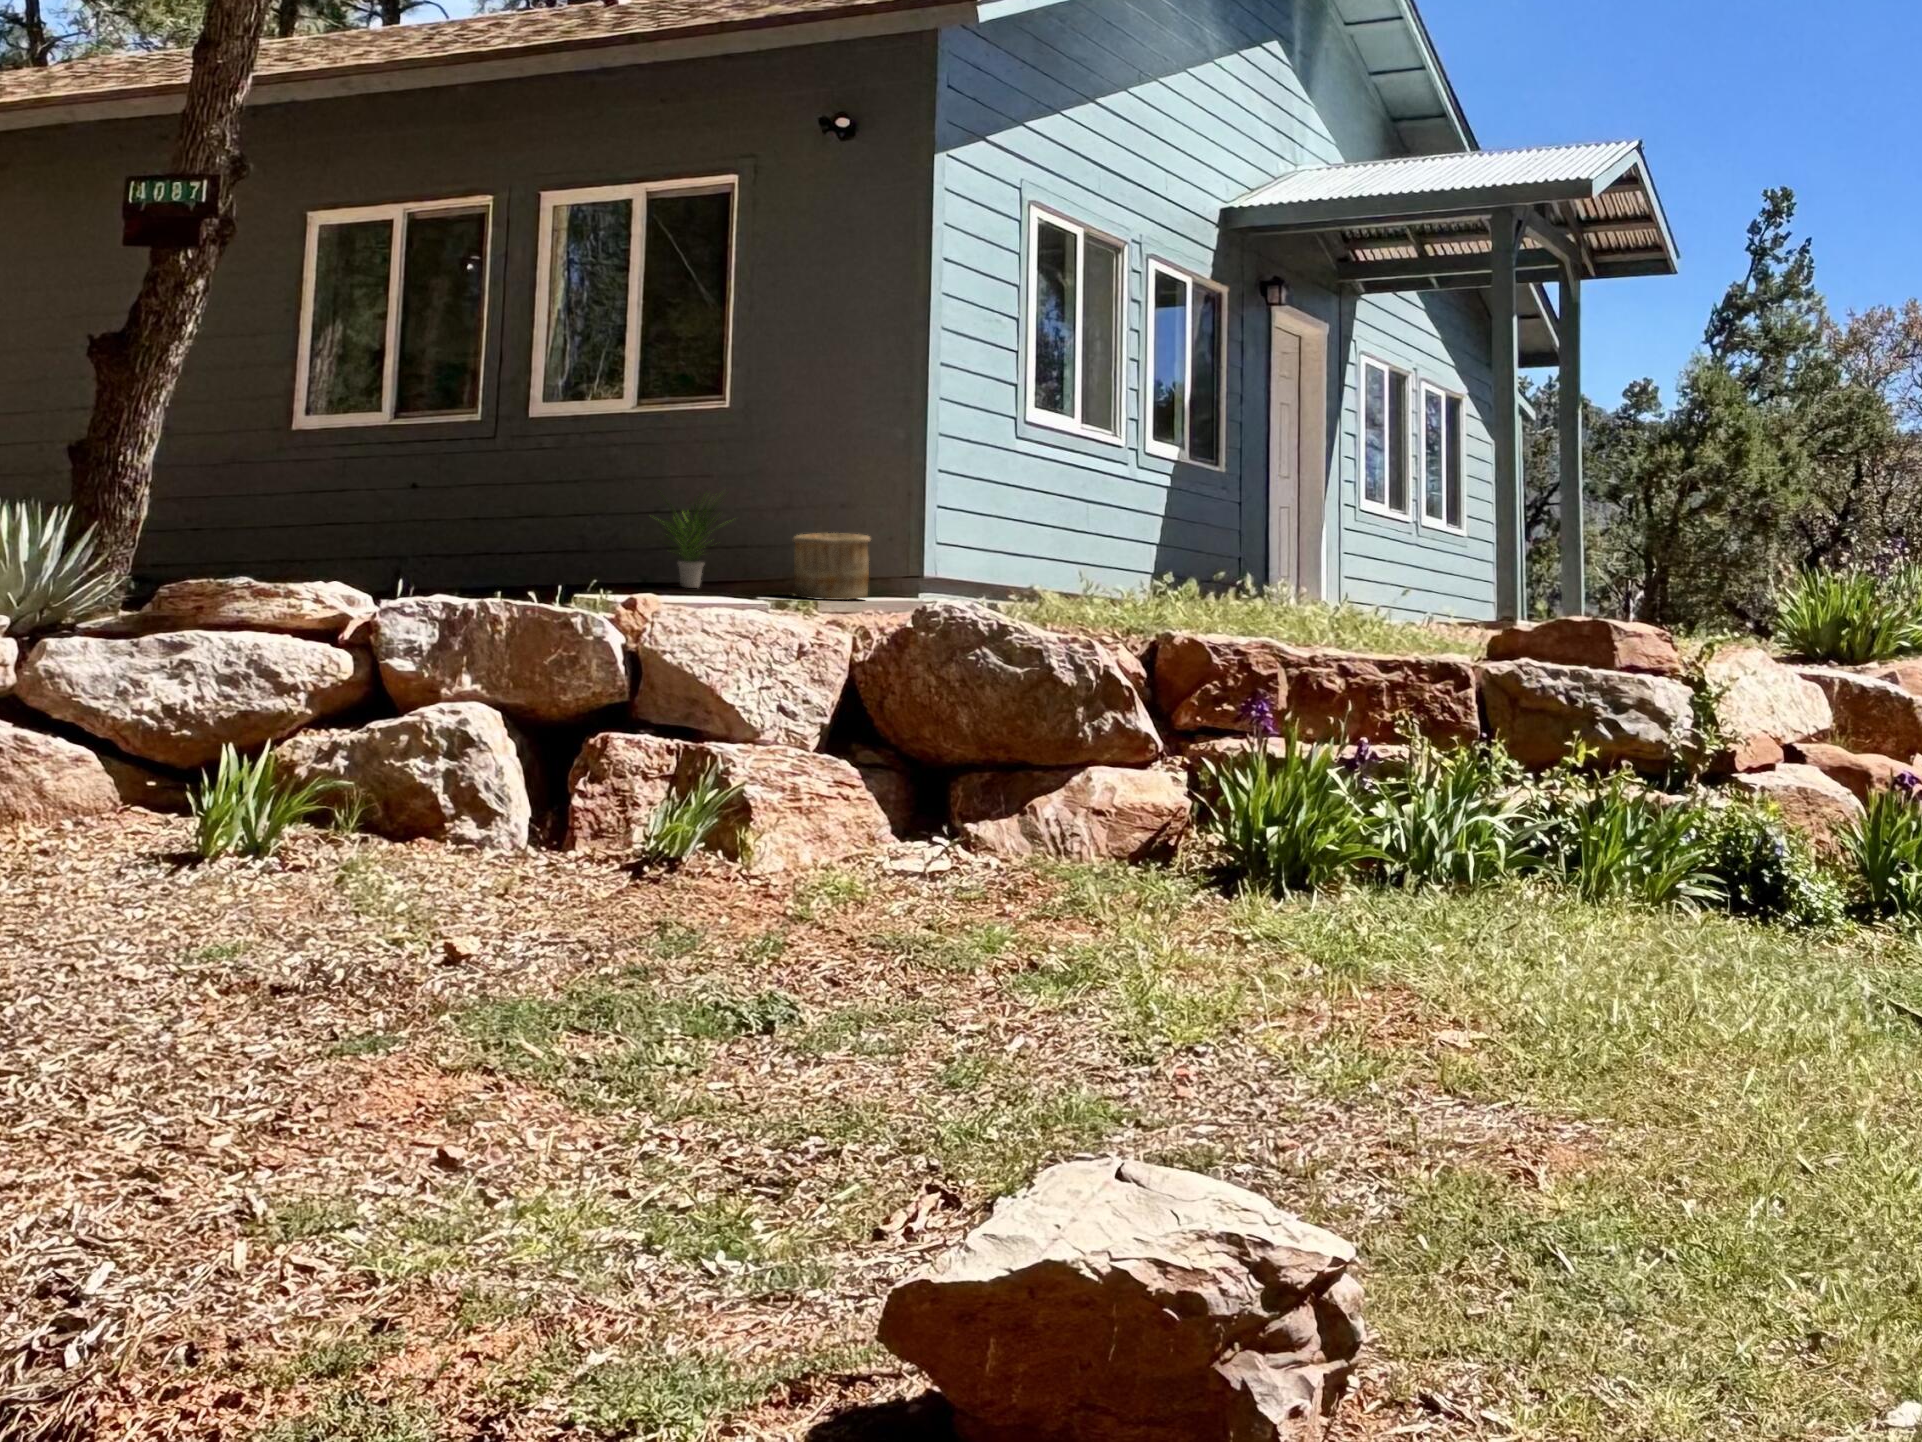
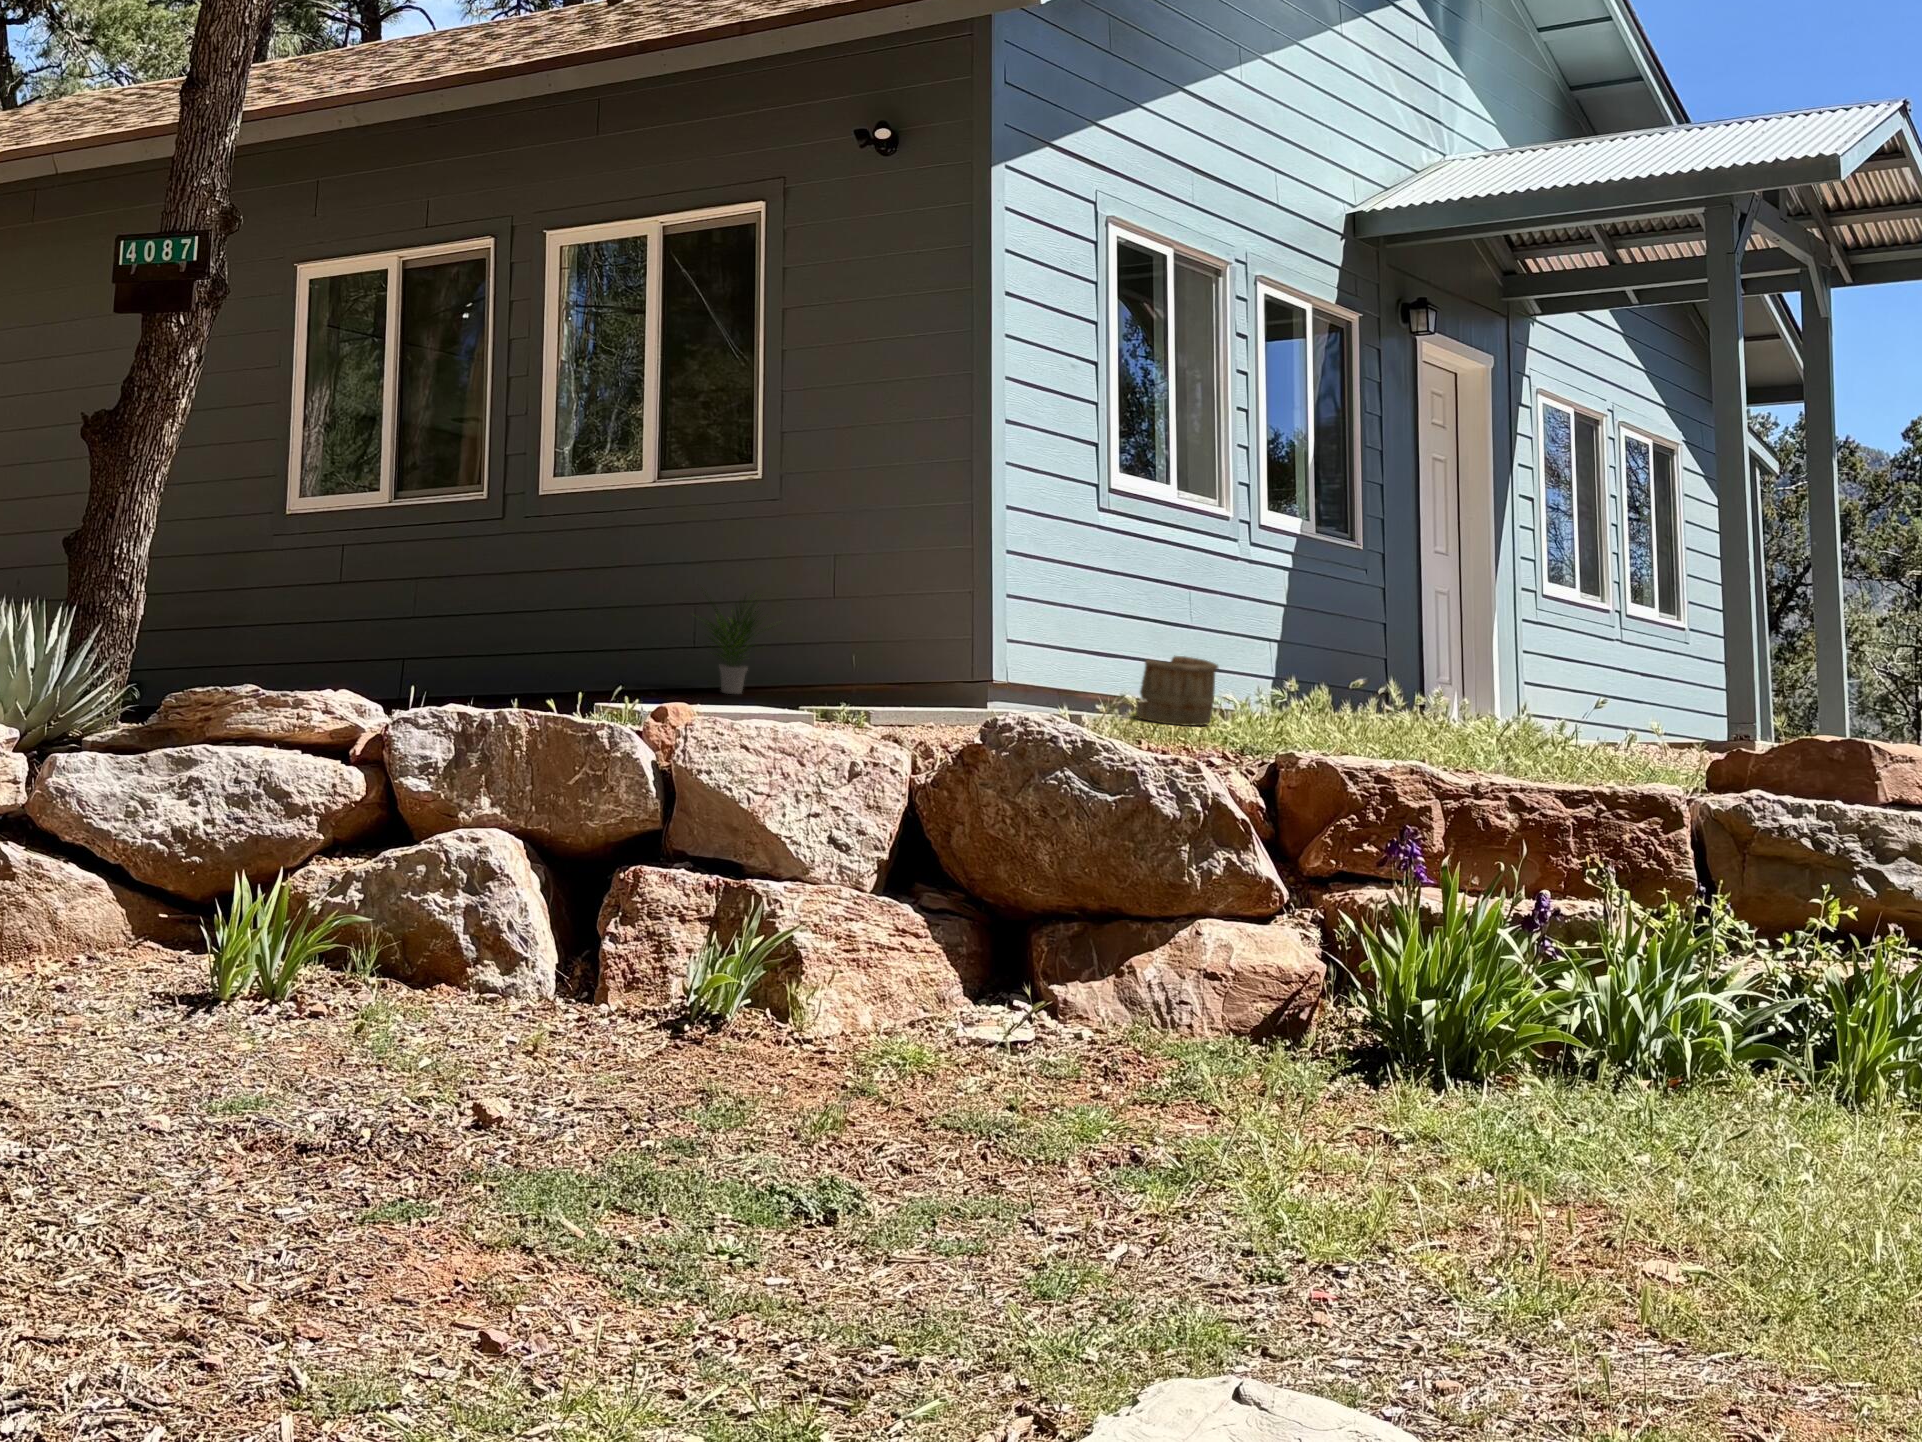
wooden bucket: present [792,533,871,600] -> present [1136,656,1218,726]

